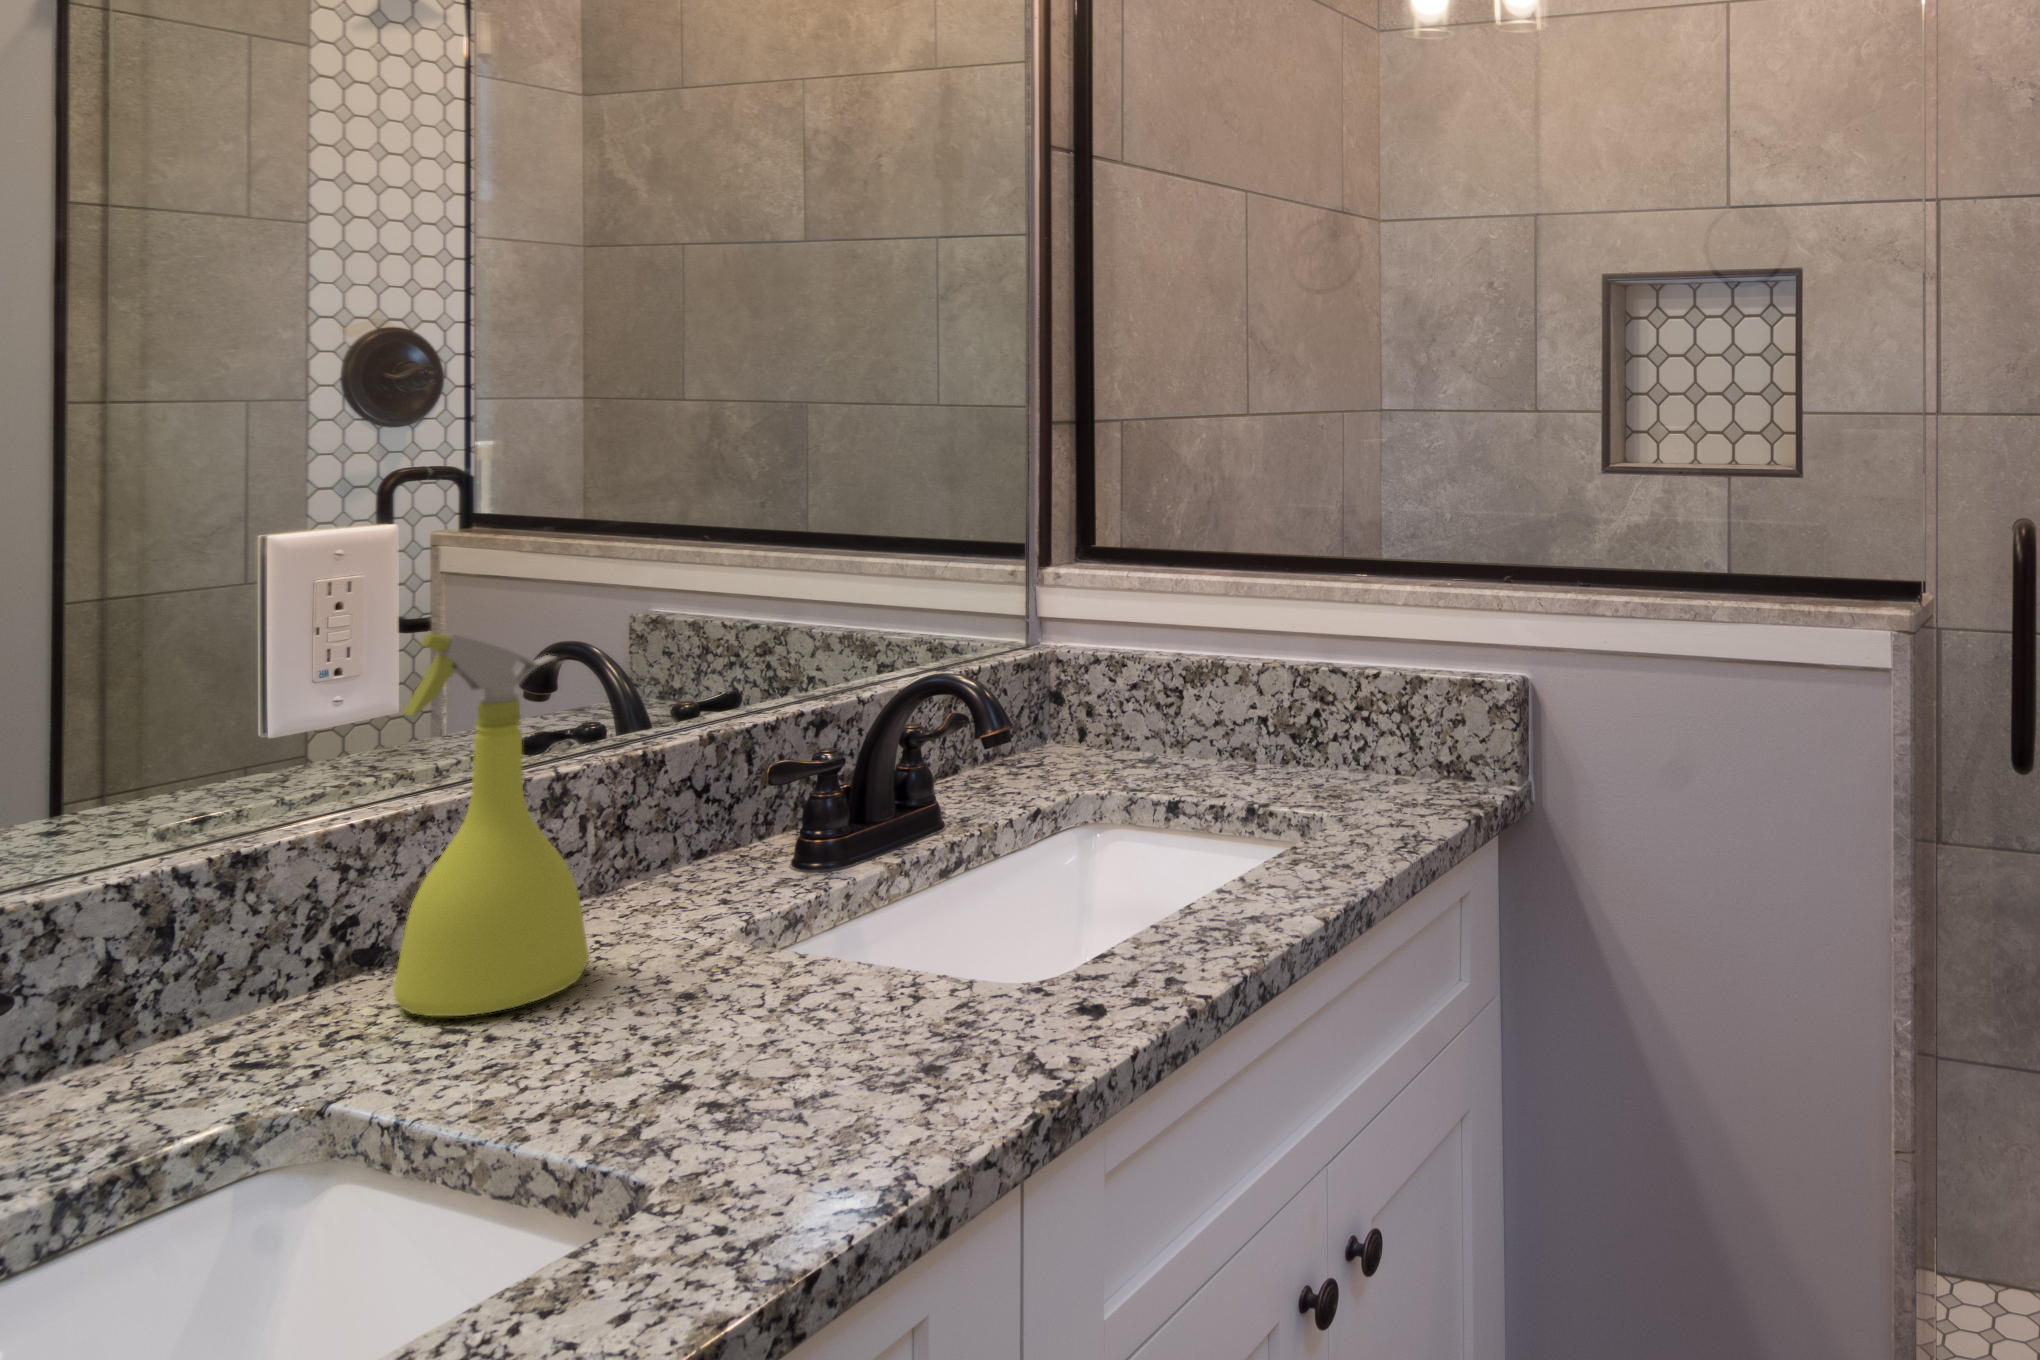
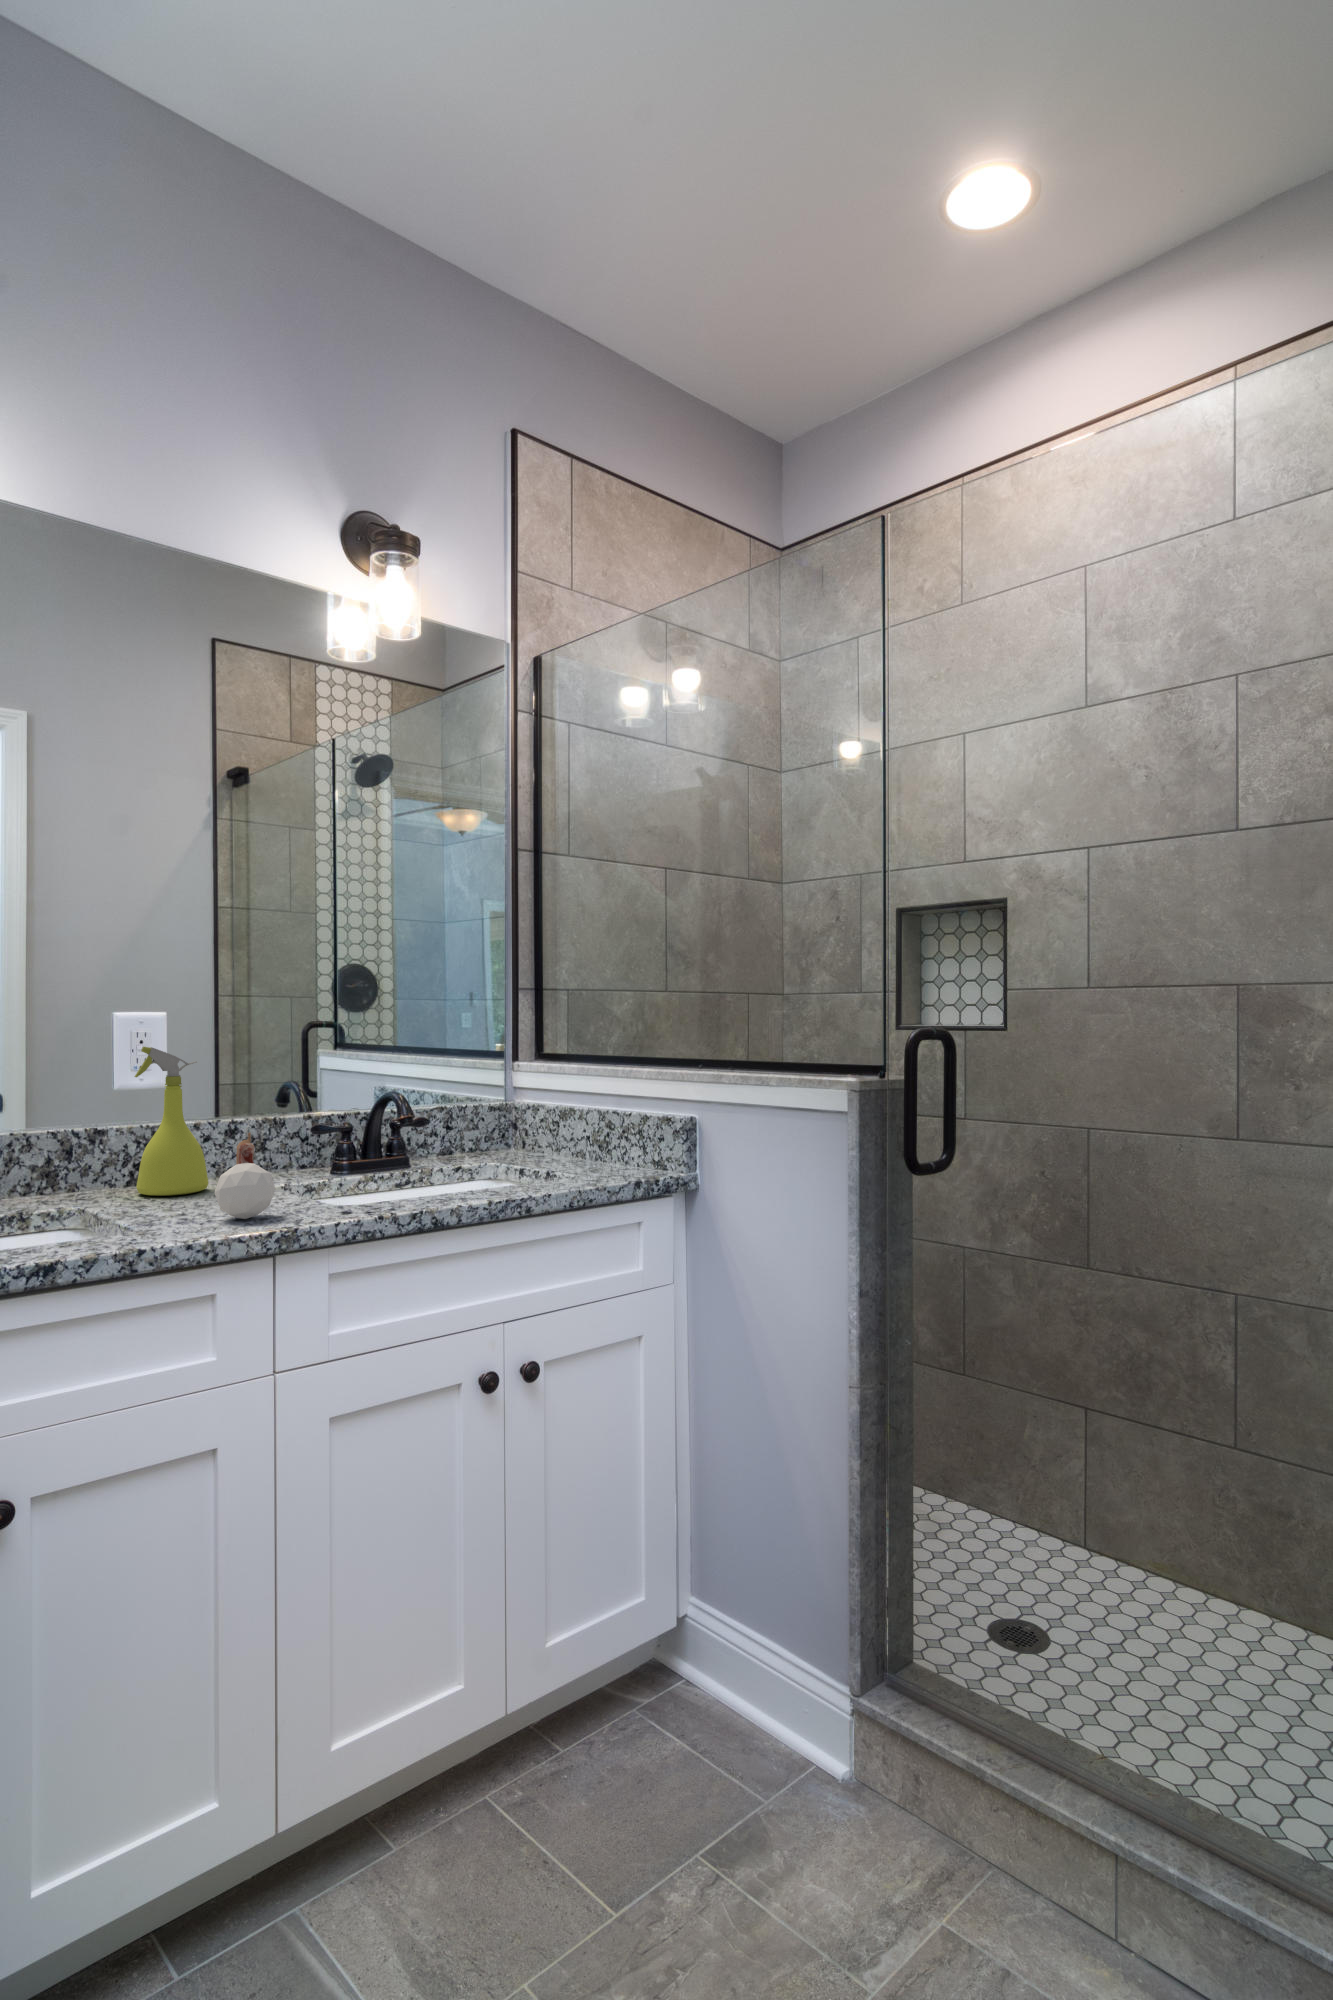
candle: none [802,819,947,1065] -> present [214,1122,275,1219]

